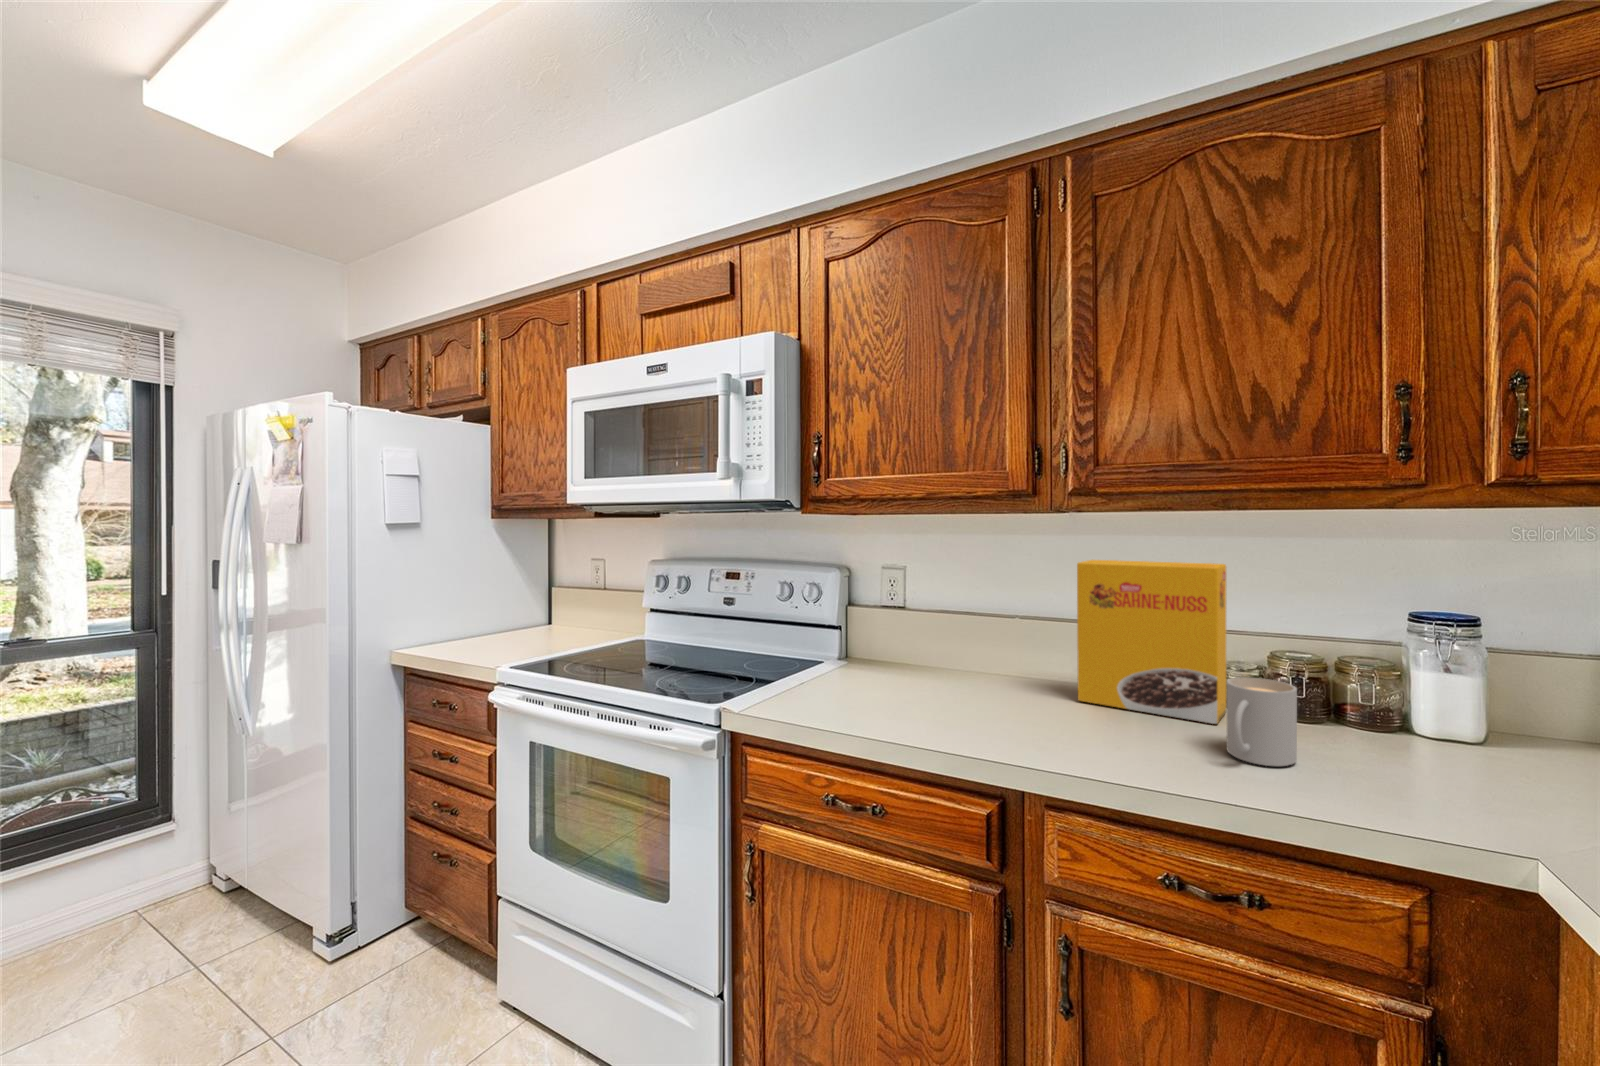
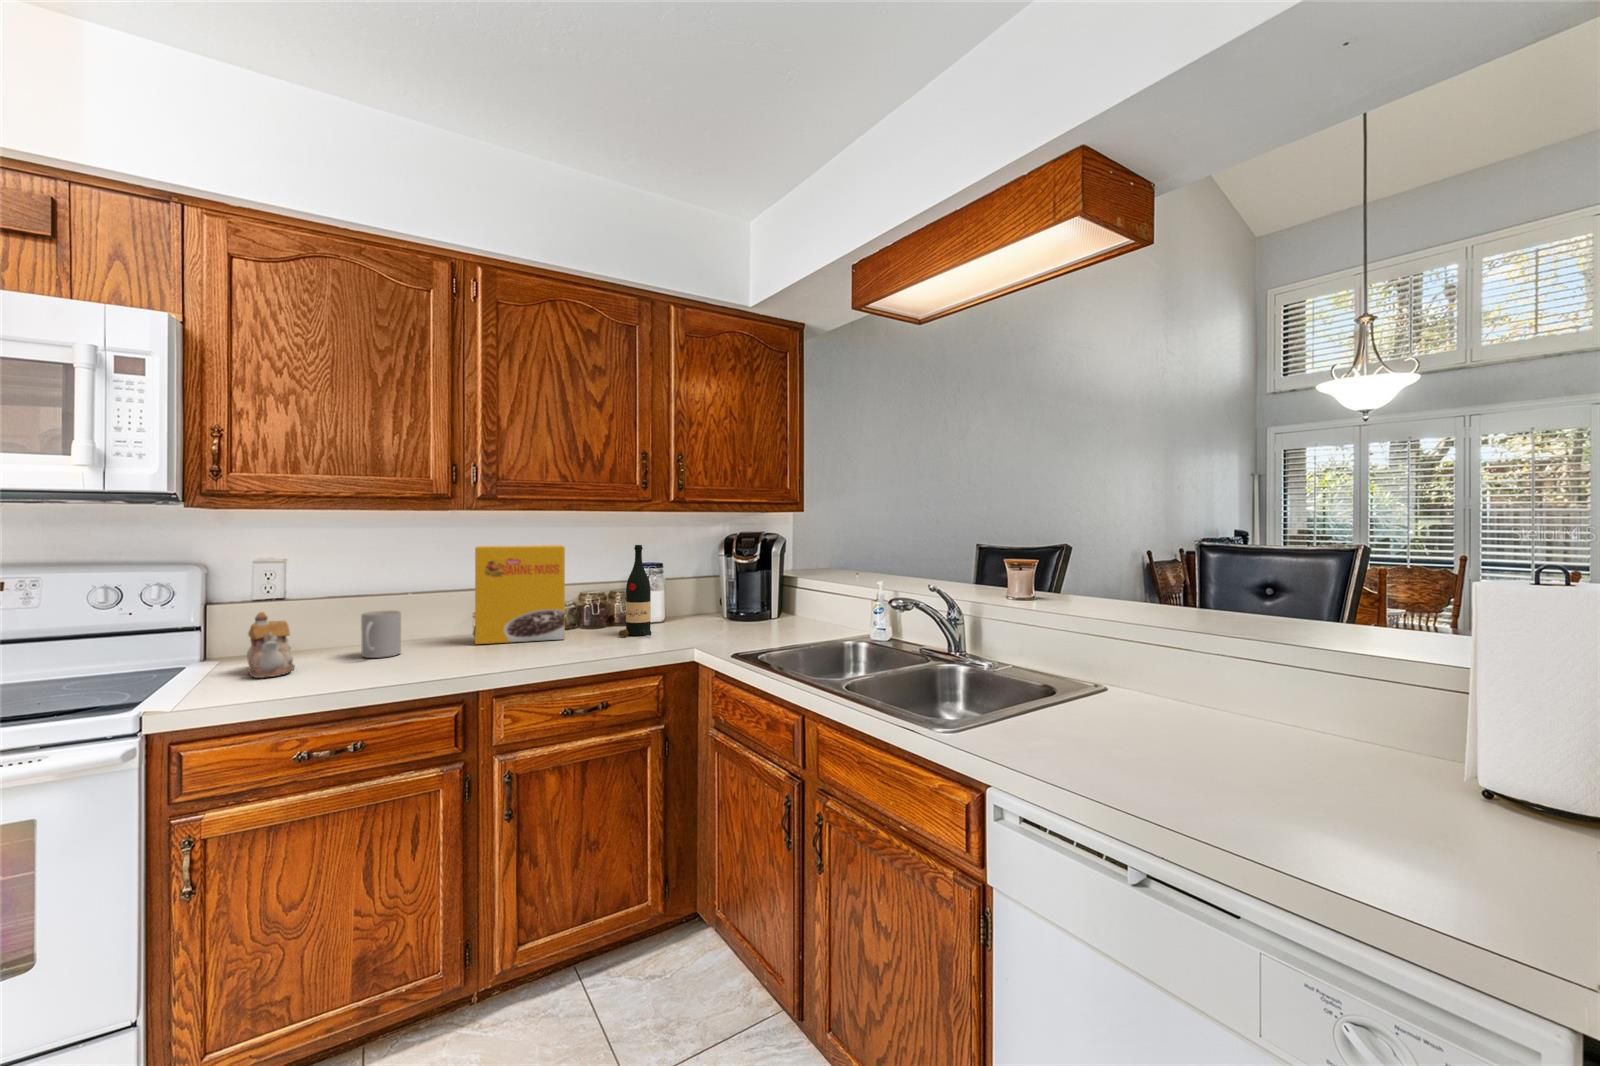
wine bottle: none [1332,570,1418,765] -> present [619,545,651,636]
teapot: none [830,625,876,697] -> present [247,612,295,678]
mug: present [1227,678,1297,766] -> present [361,611,401,658]

